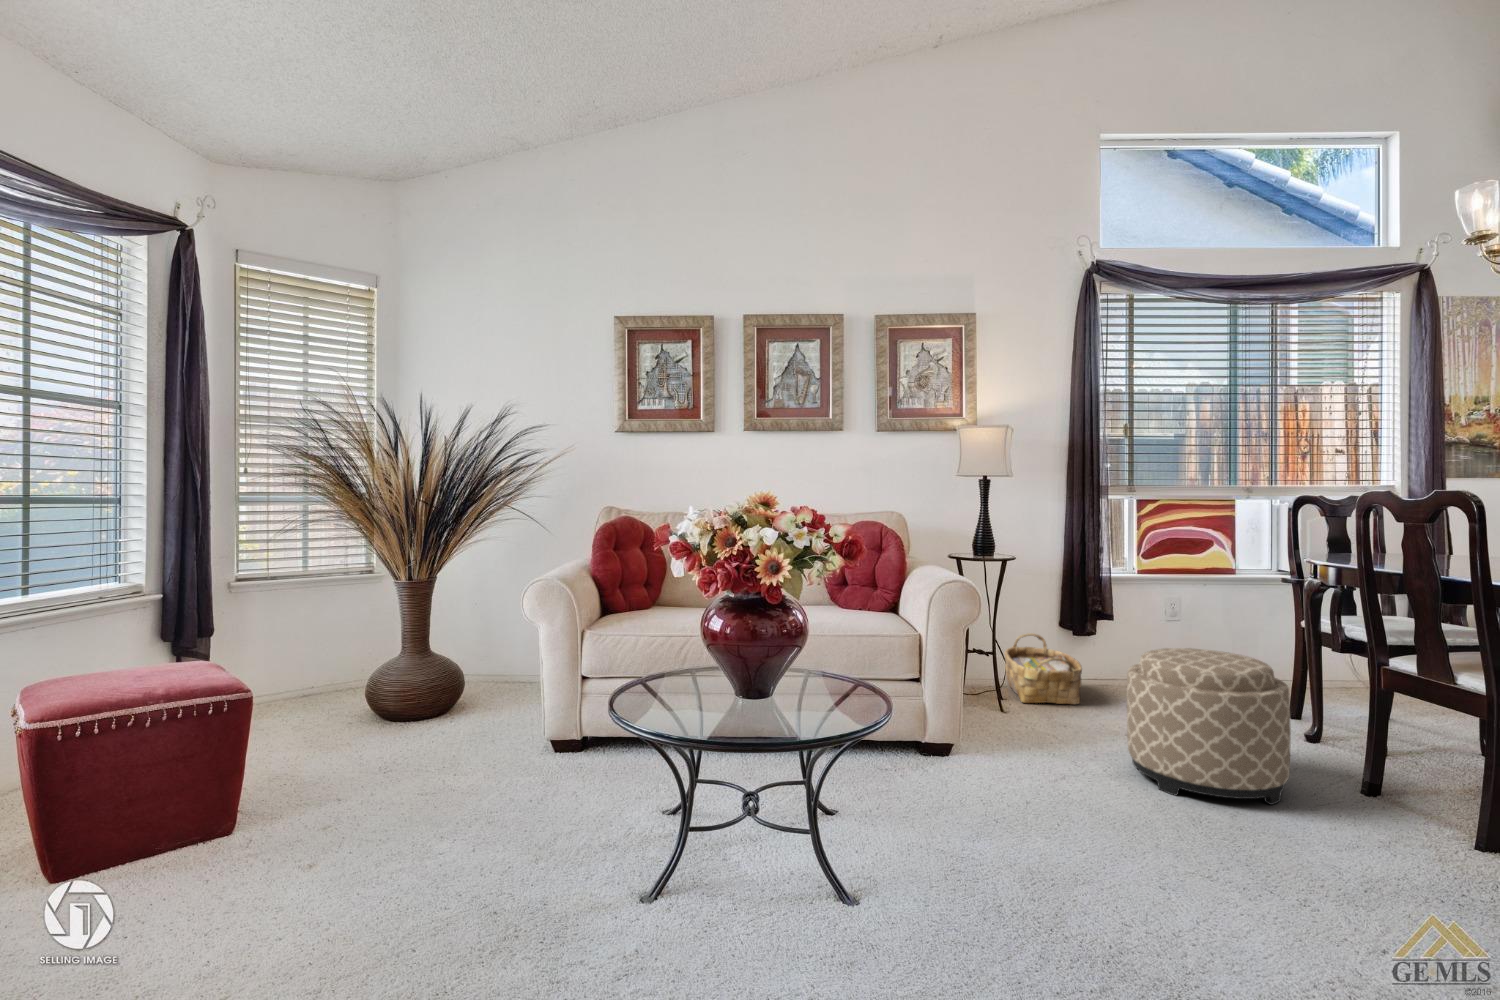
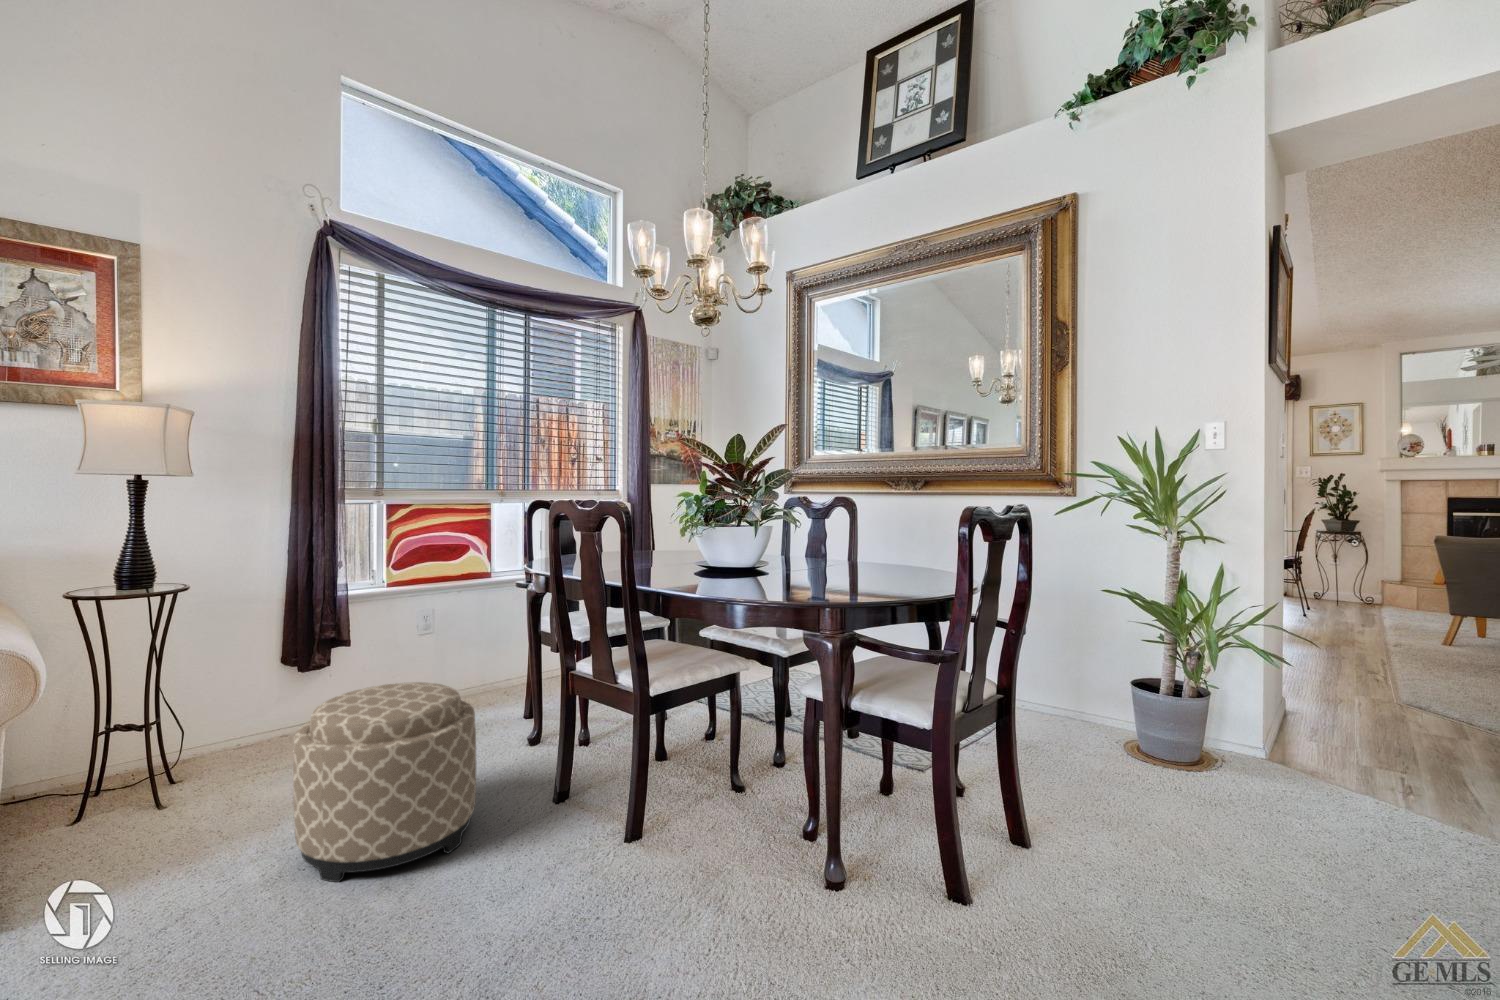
woven basket: present [1004,633,1082,704] -> none [185,679,296,781]

